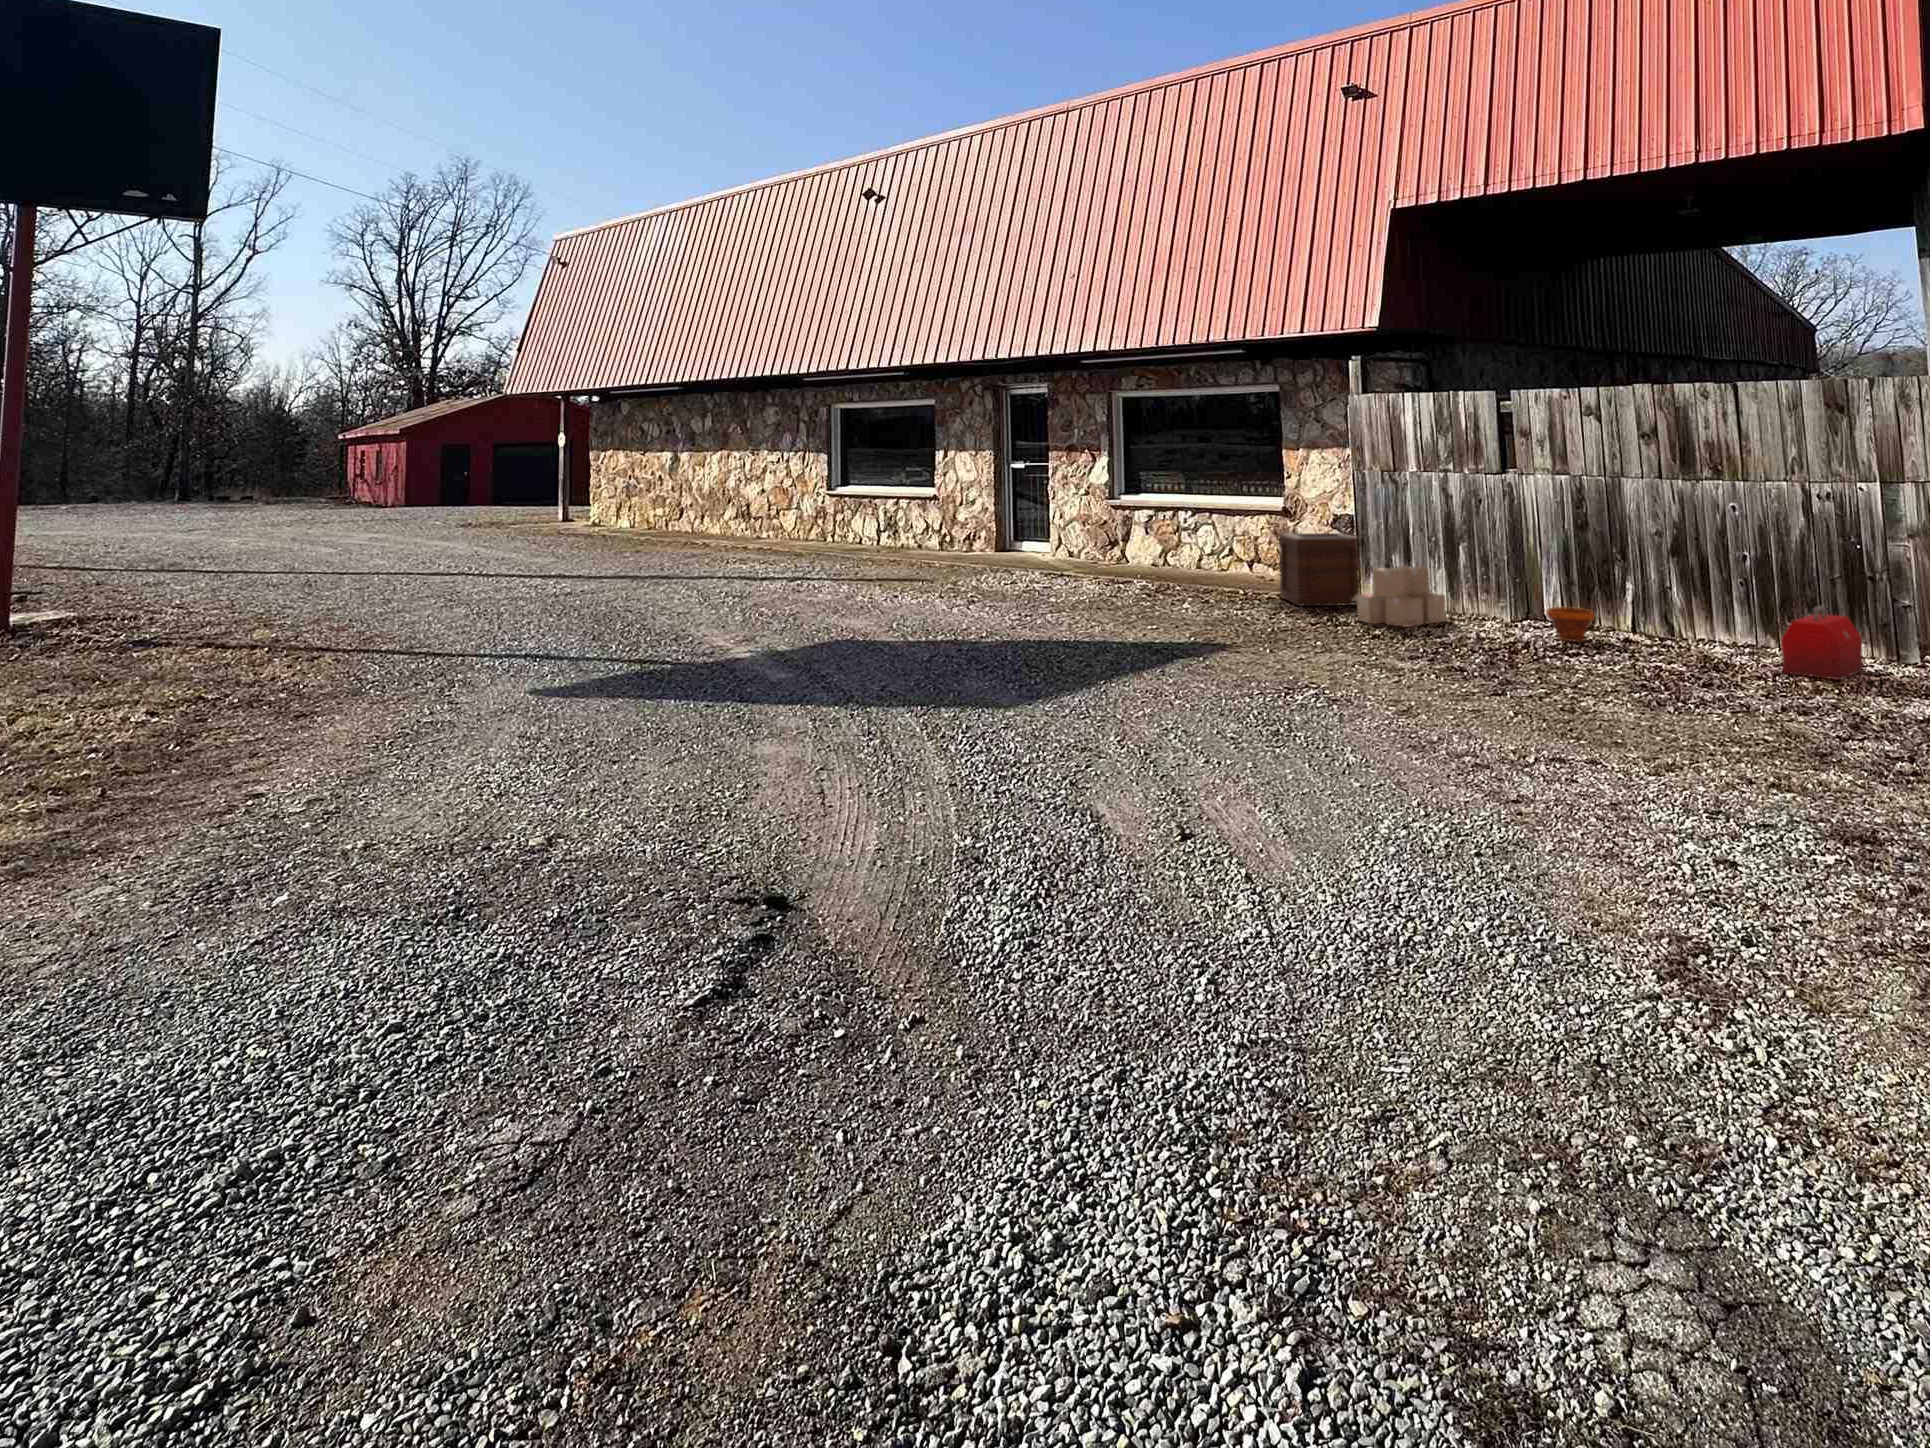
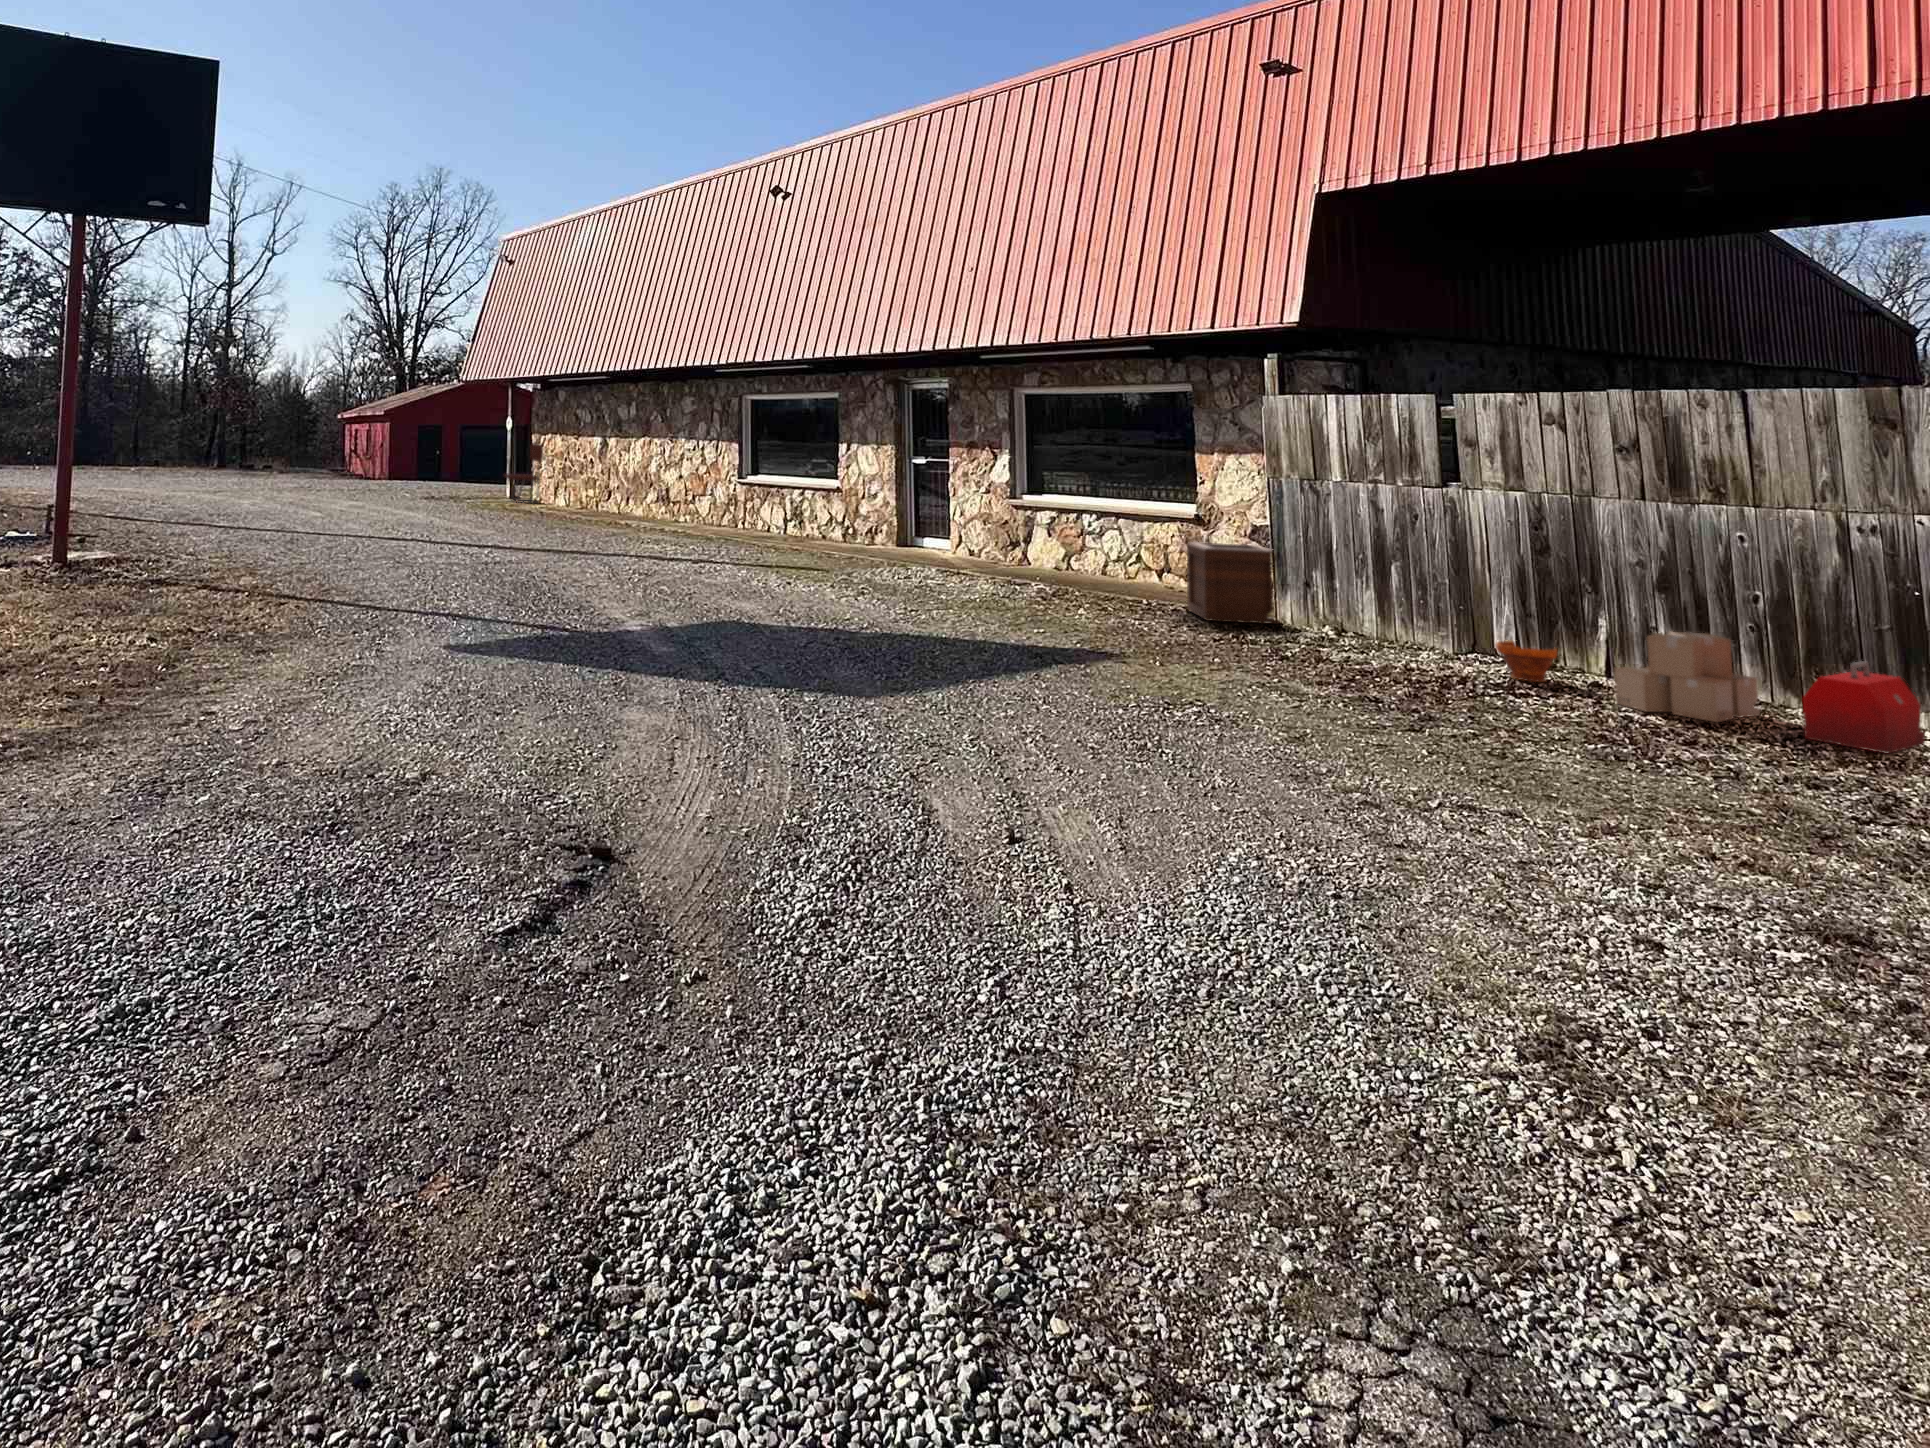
bench: none [559,459,606,525] -> present [504,443,543,503]
cardboard box: present [1357,566,1446,627] -> present [1615,631,1760,722]

